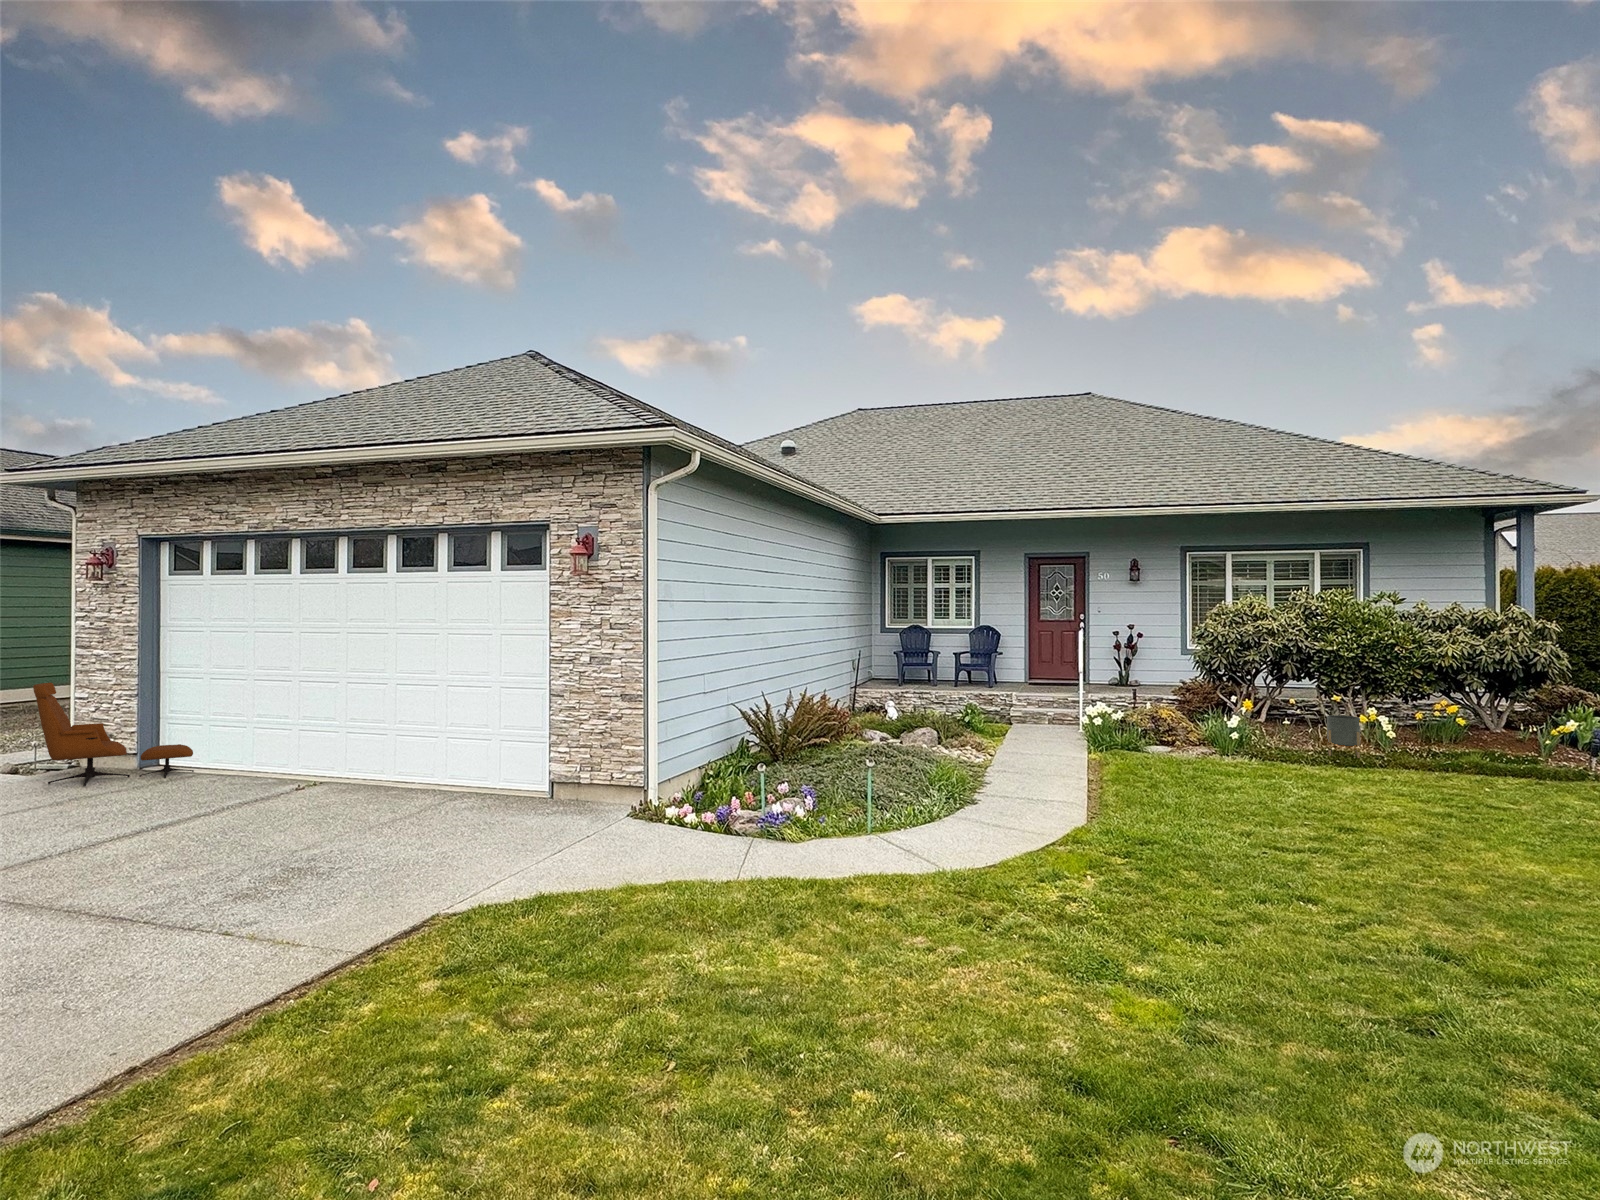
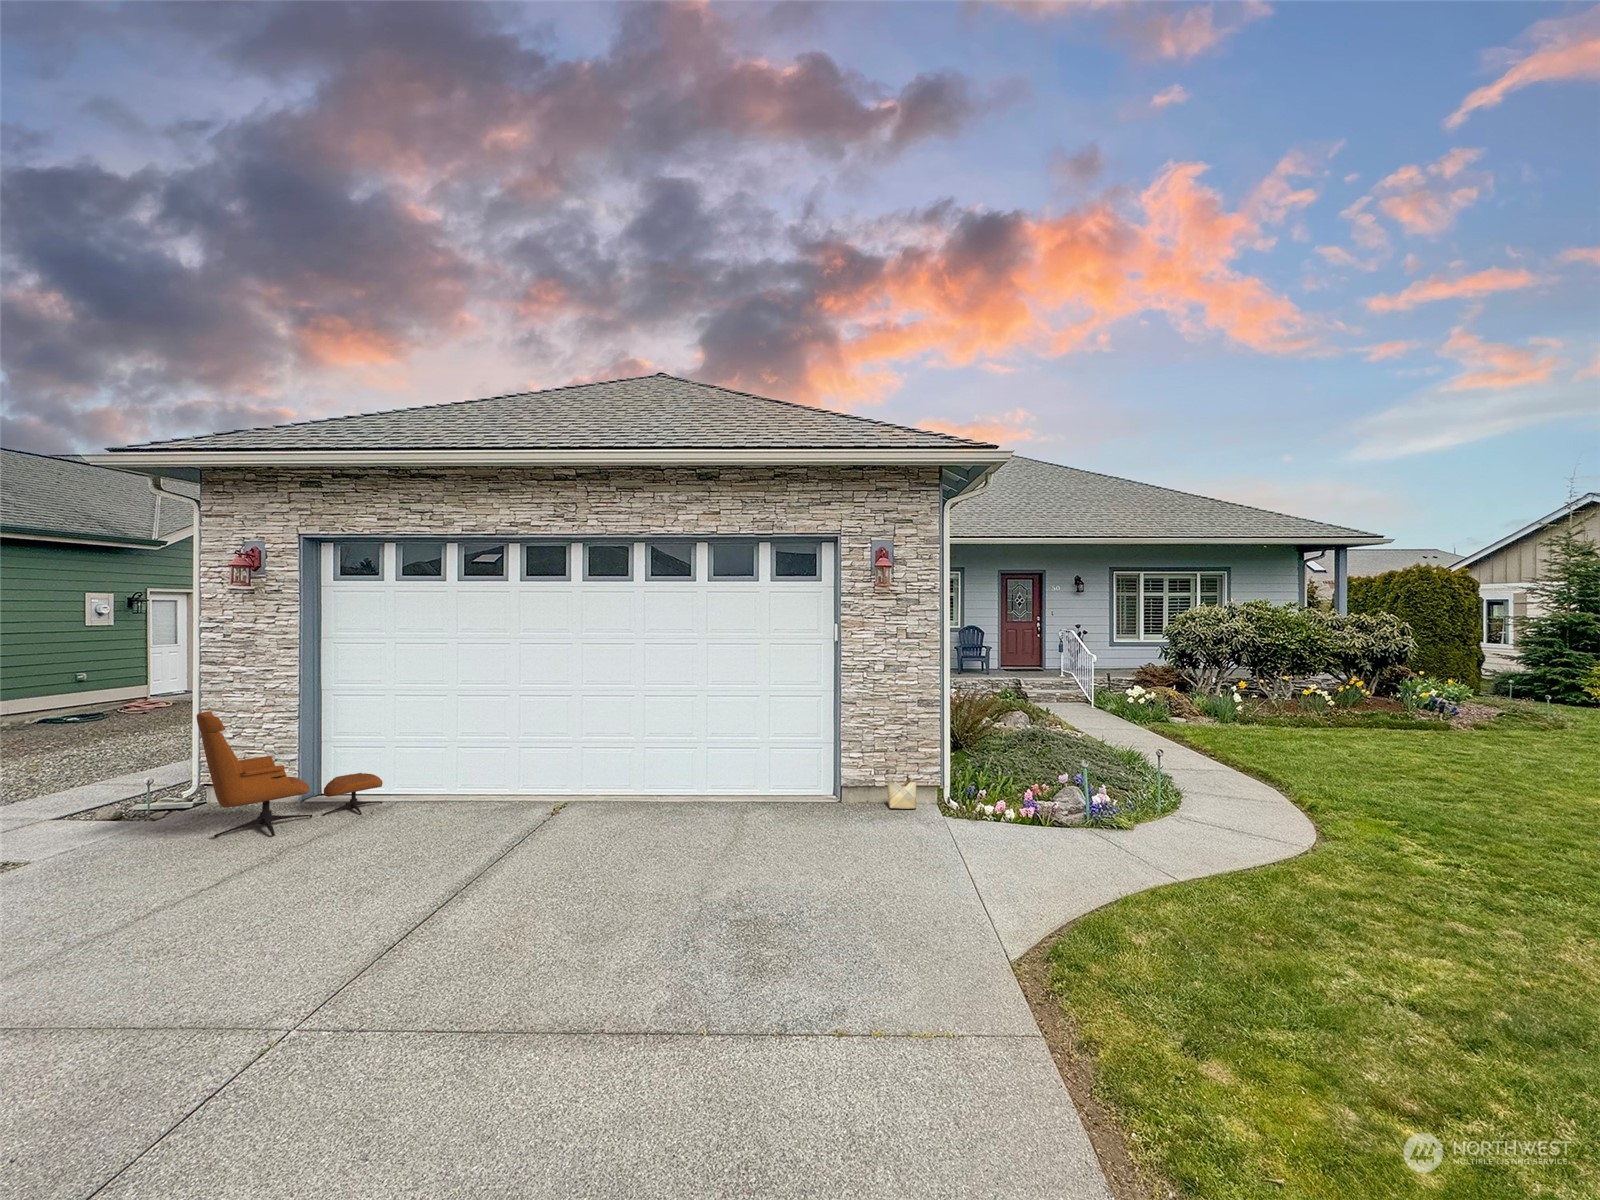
planter: present [1327,715,1360,758] -> none [1268,689,1298,718]
woven basket: none [582,762,613,807] -> present [887,765,917,809]

